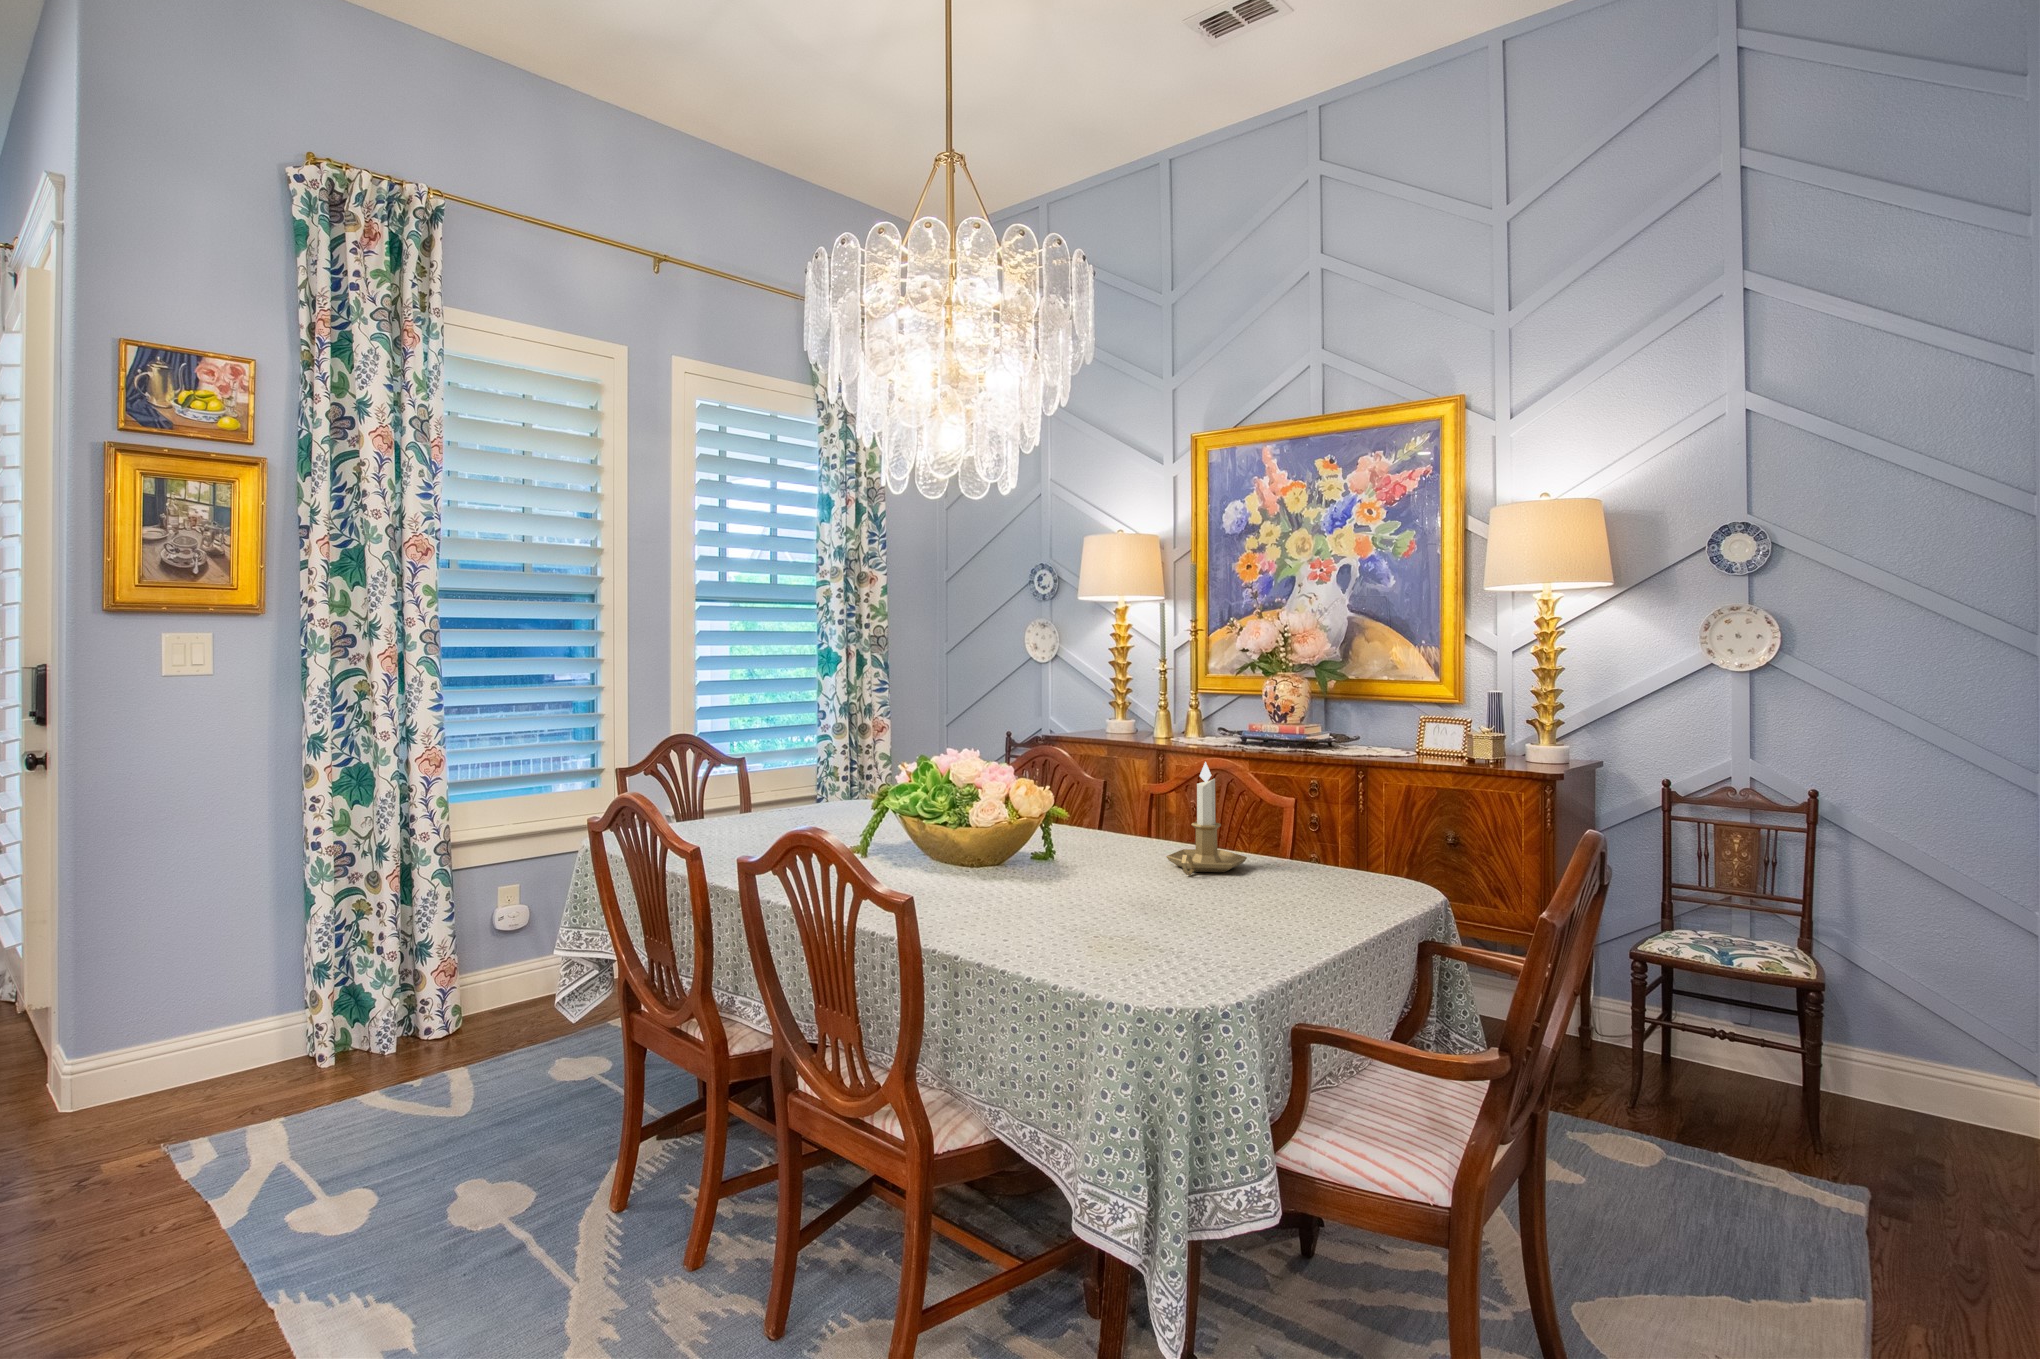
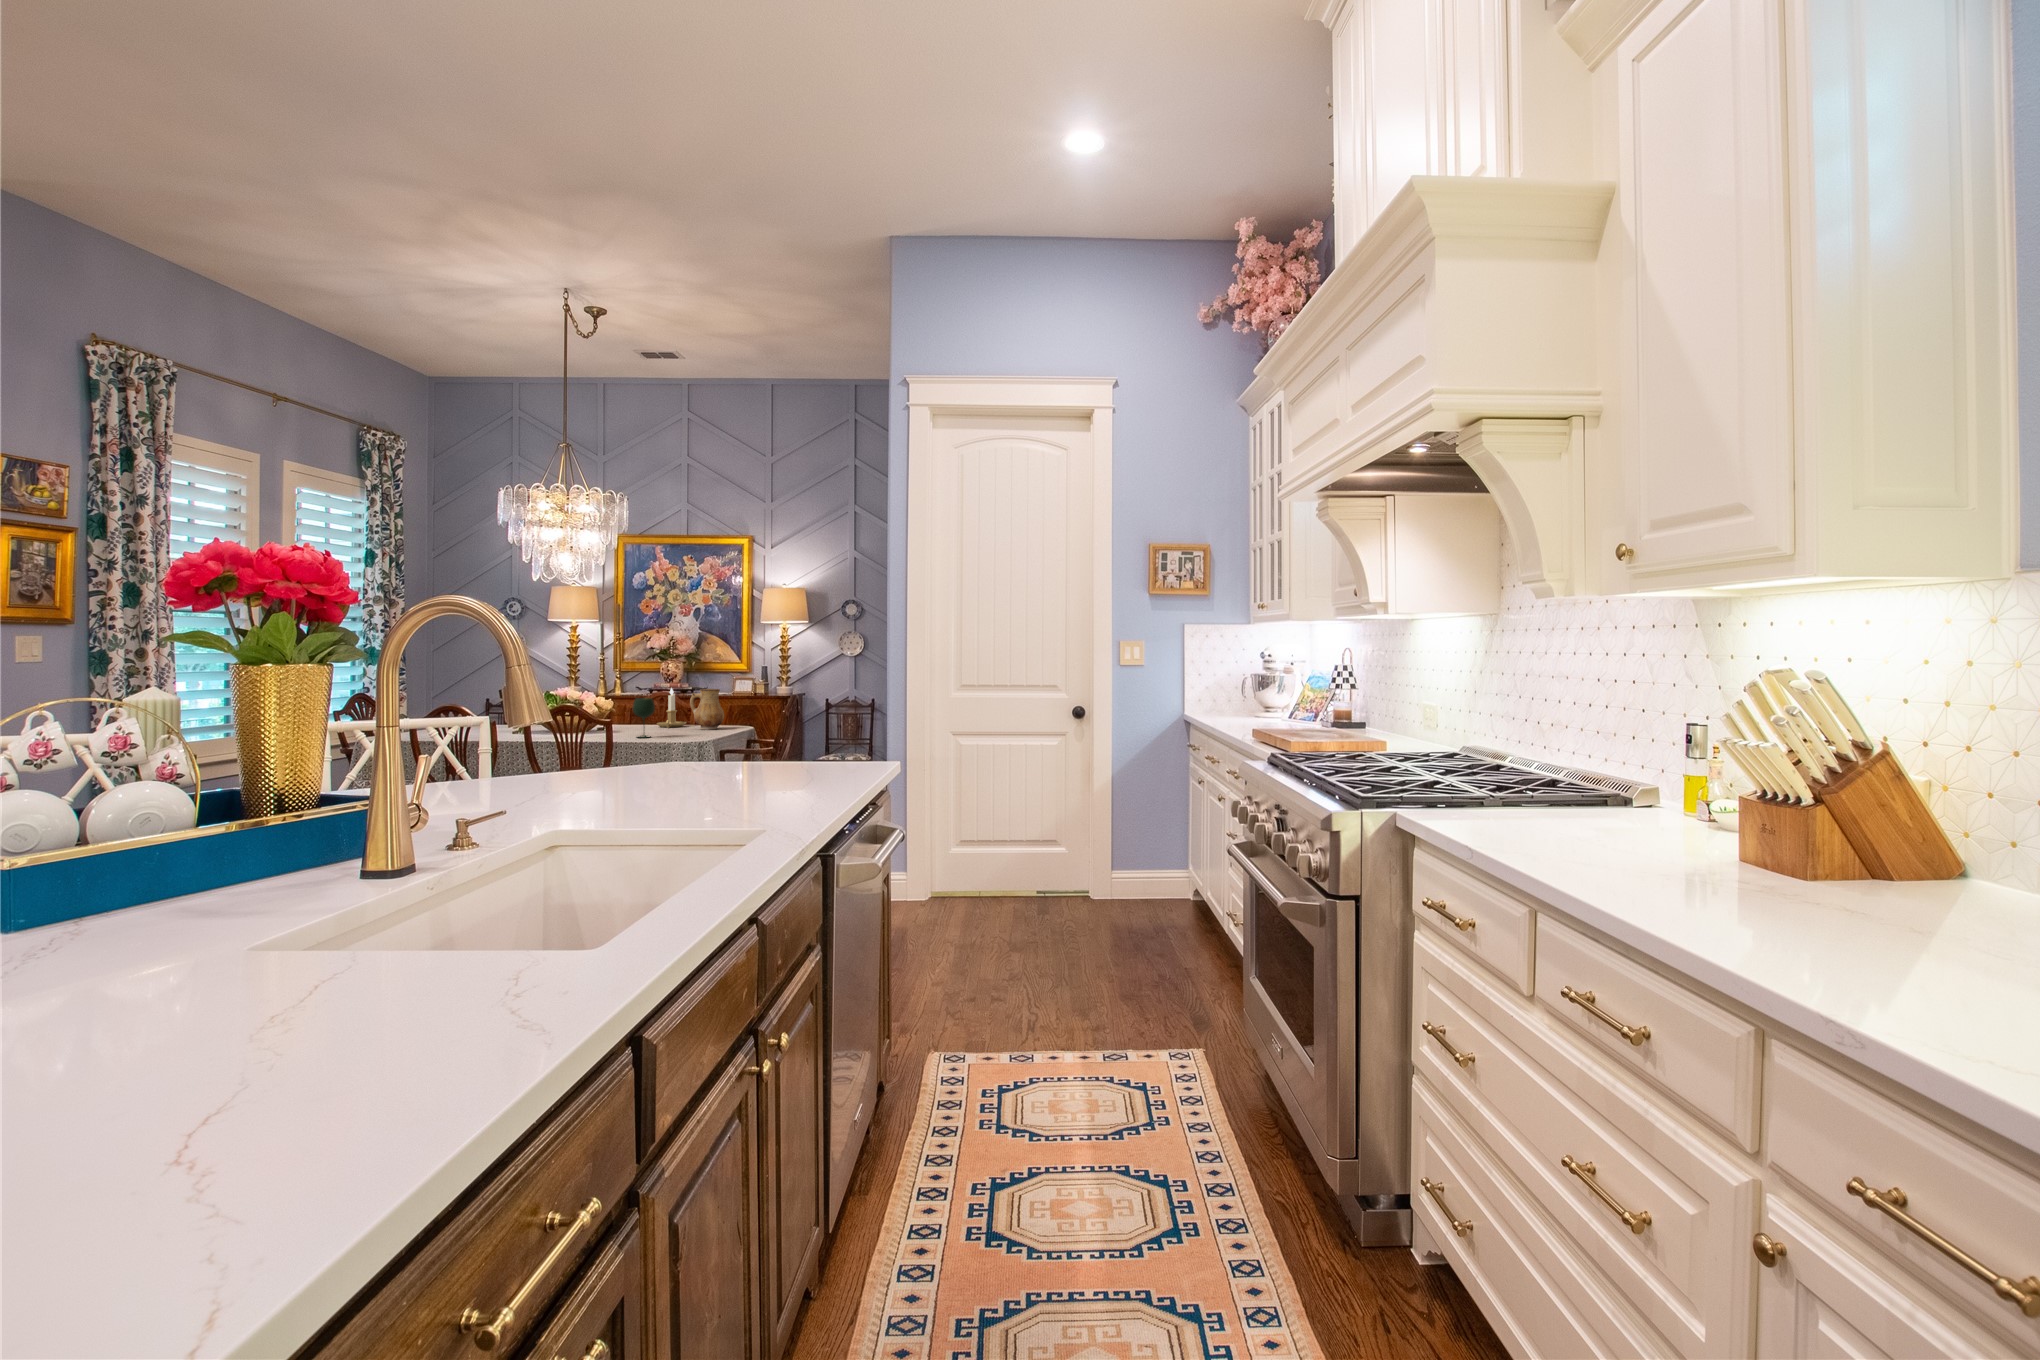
ceramic pitcher: none [1236,777,1335,907] -> present [690,689,724,730]
wine glass: none [1011,816,1077,948] -> present [633,698,655,738]

